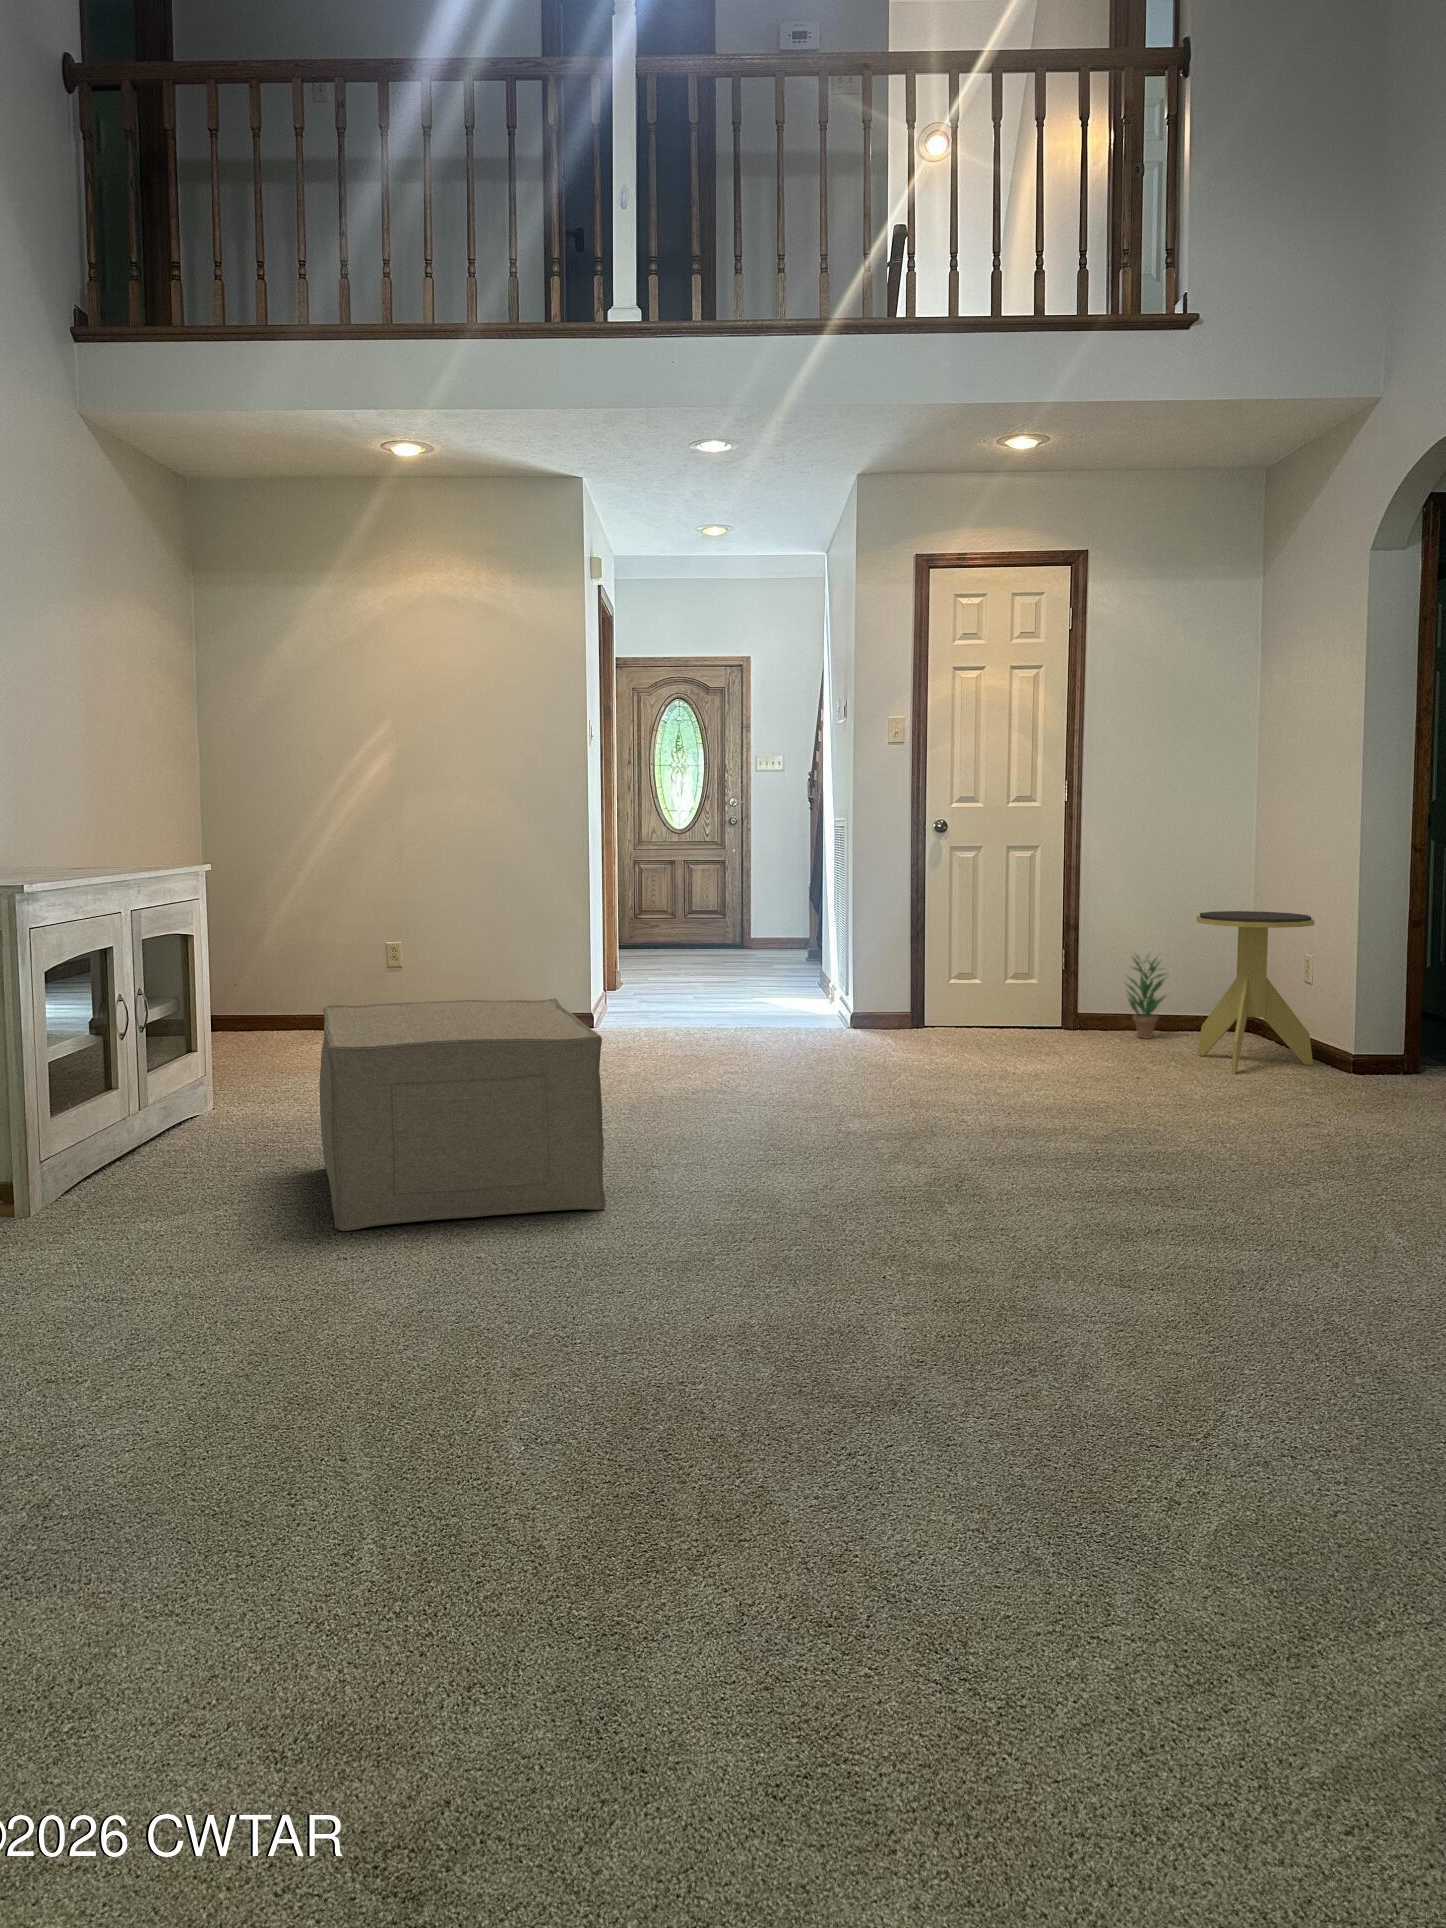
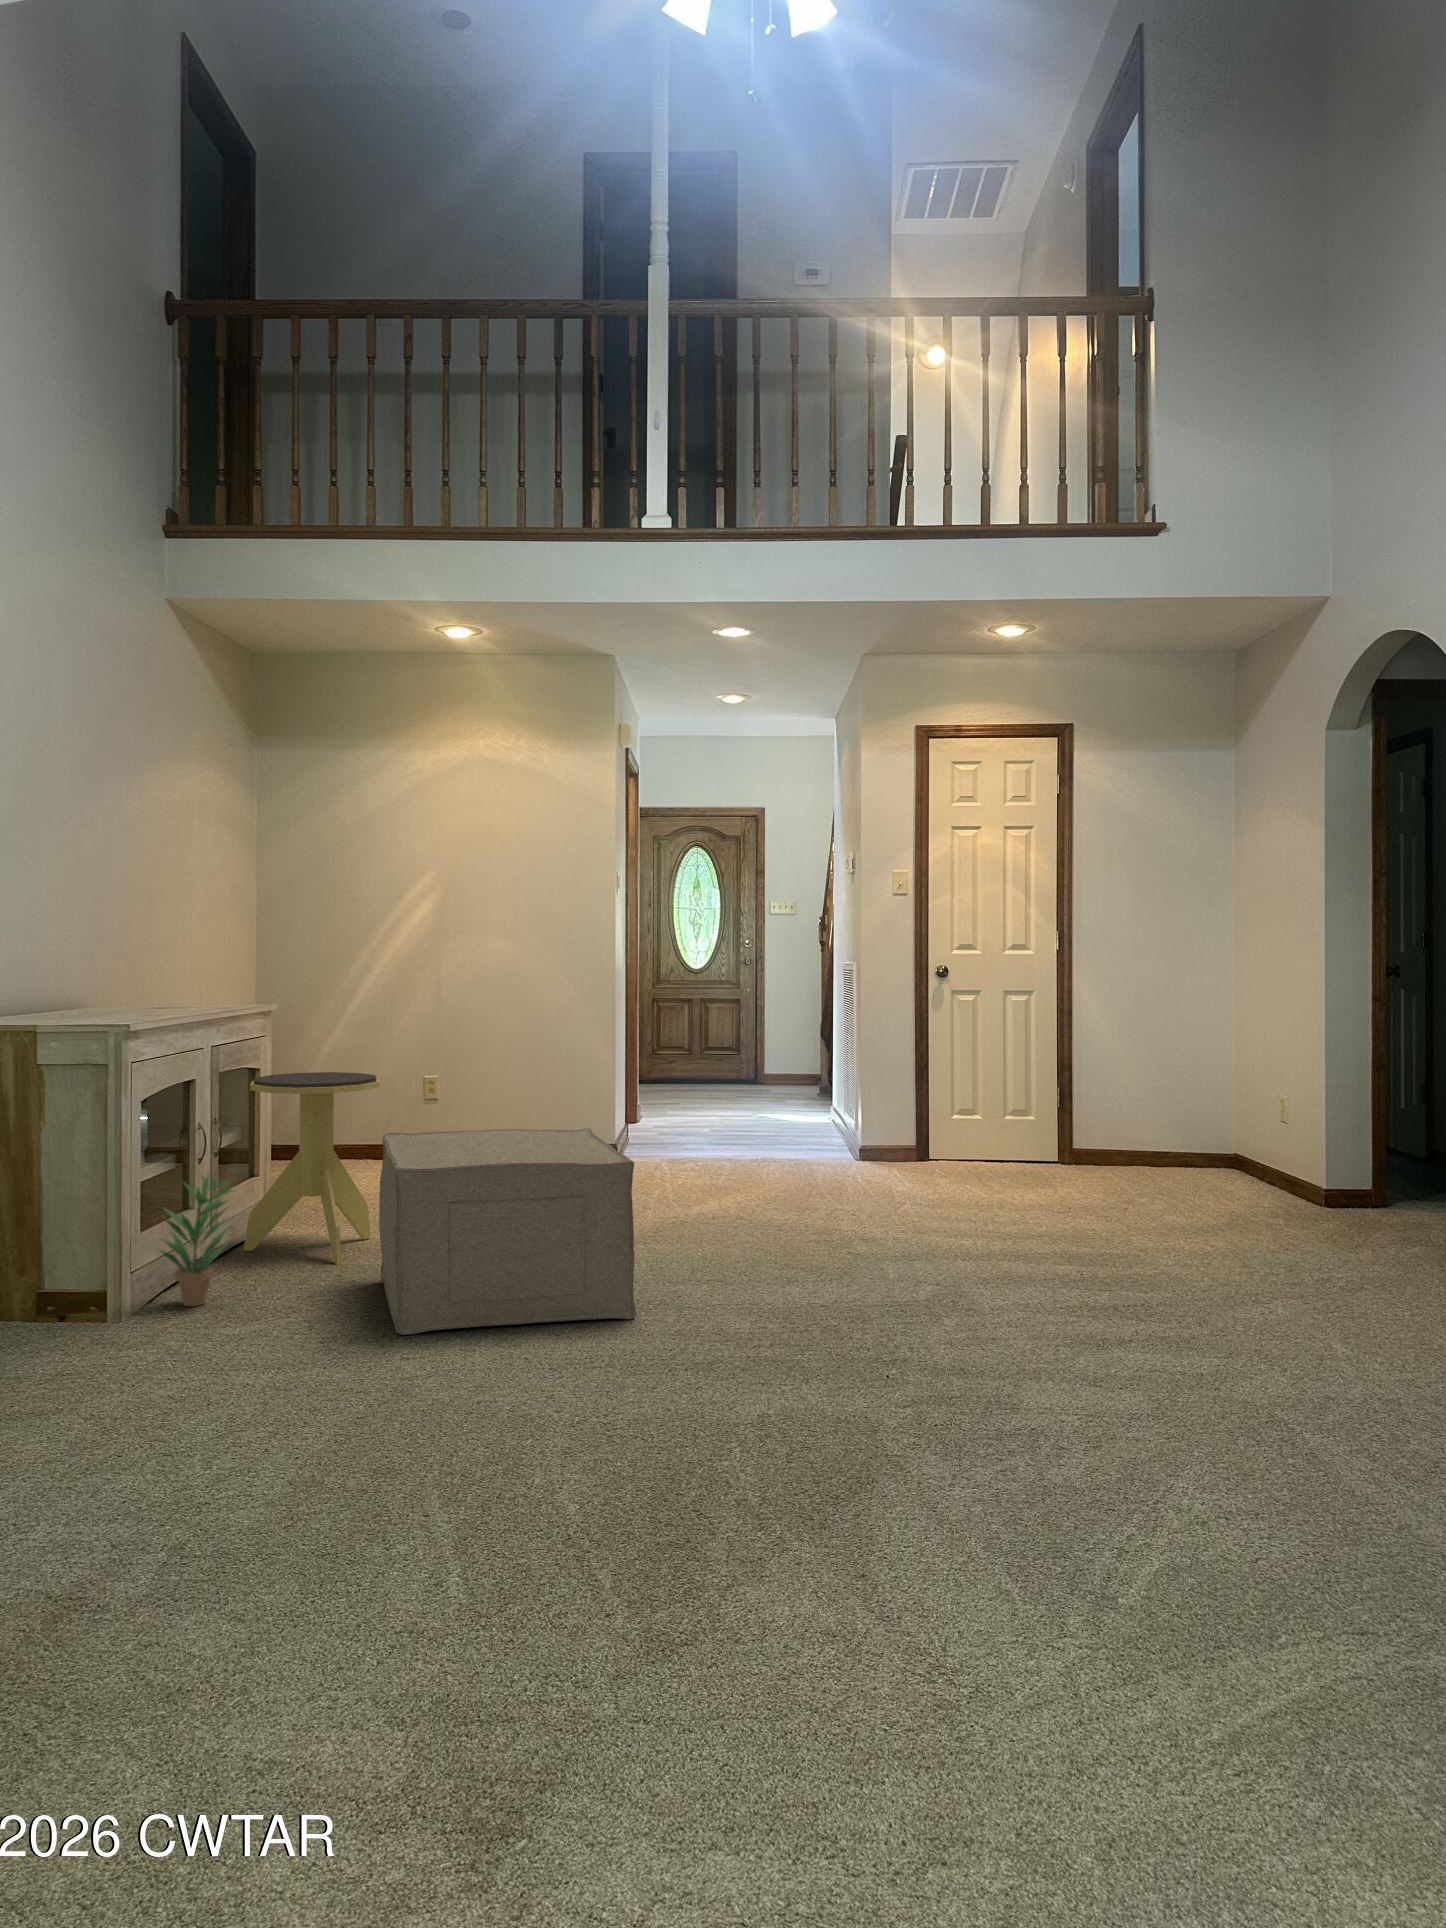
side table: present [1197,911,1315,1074] -> present [244,1072,380,1265]
potted plant: present [1127,956,1165,1039] -> present [158,1172,231,1306]

